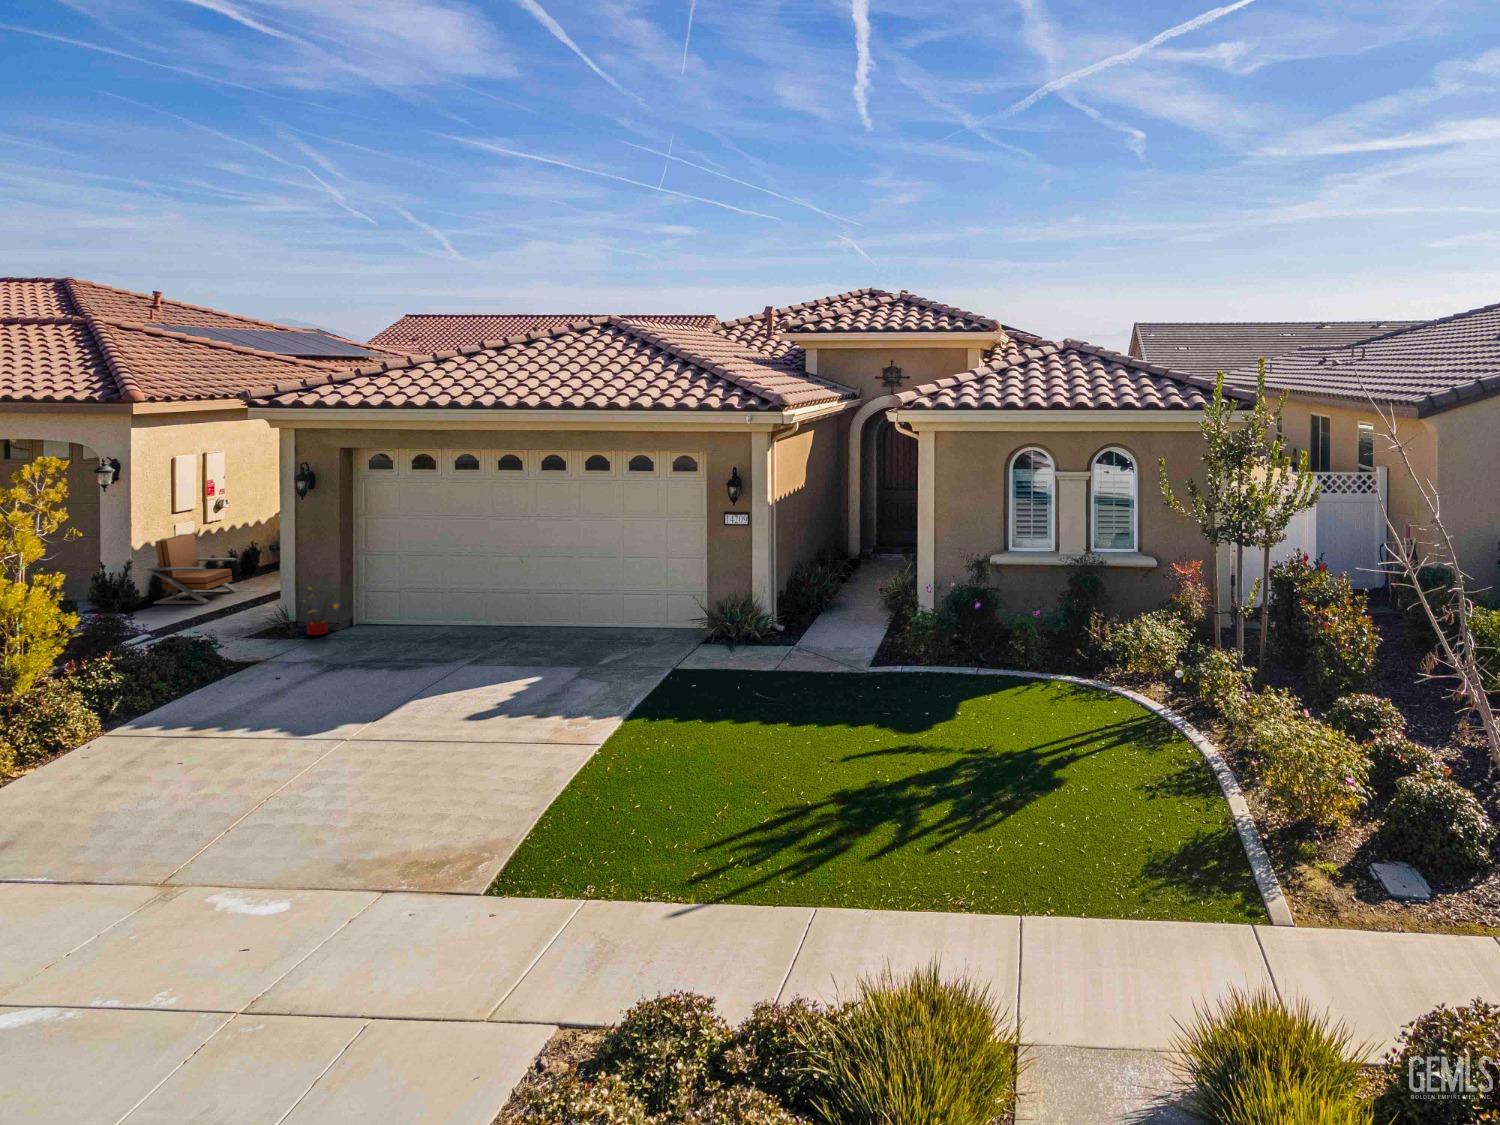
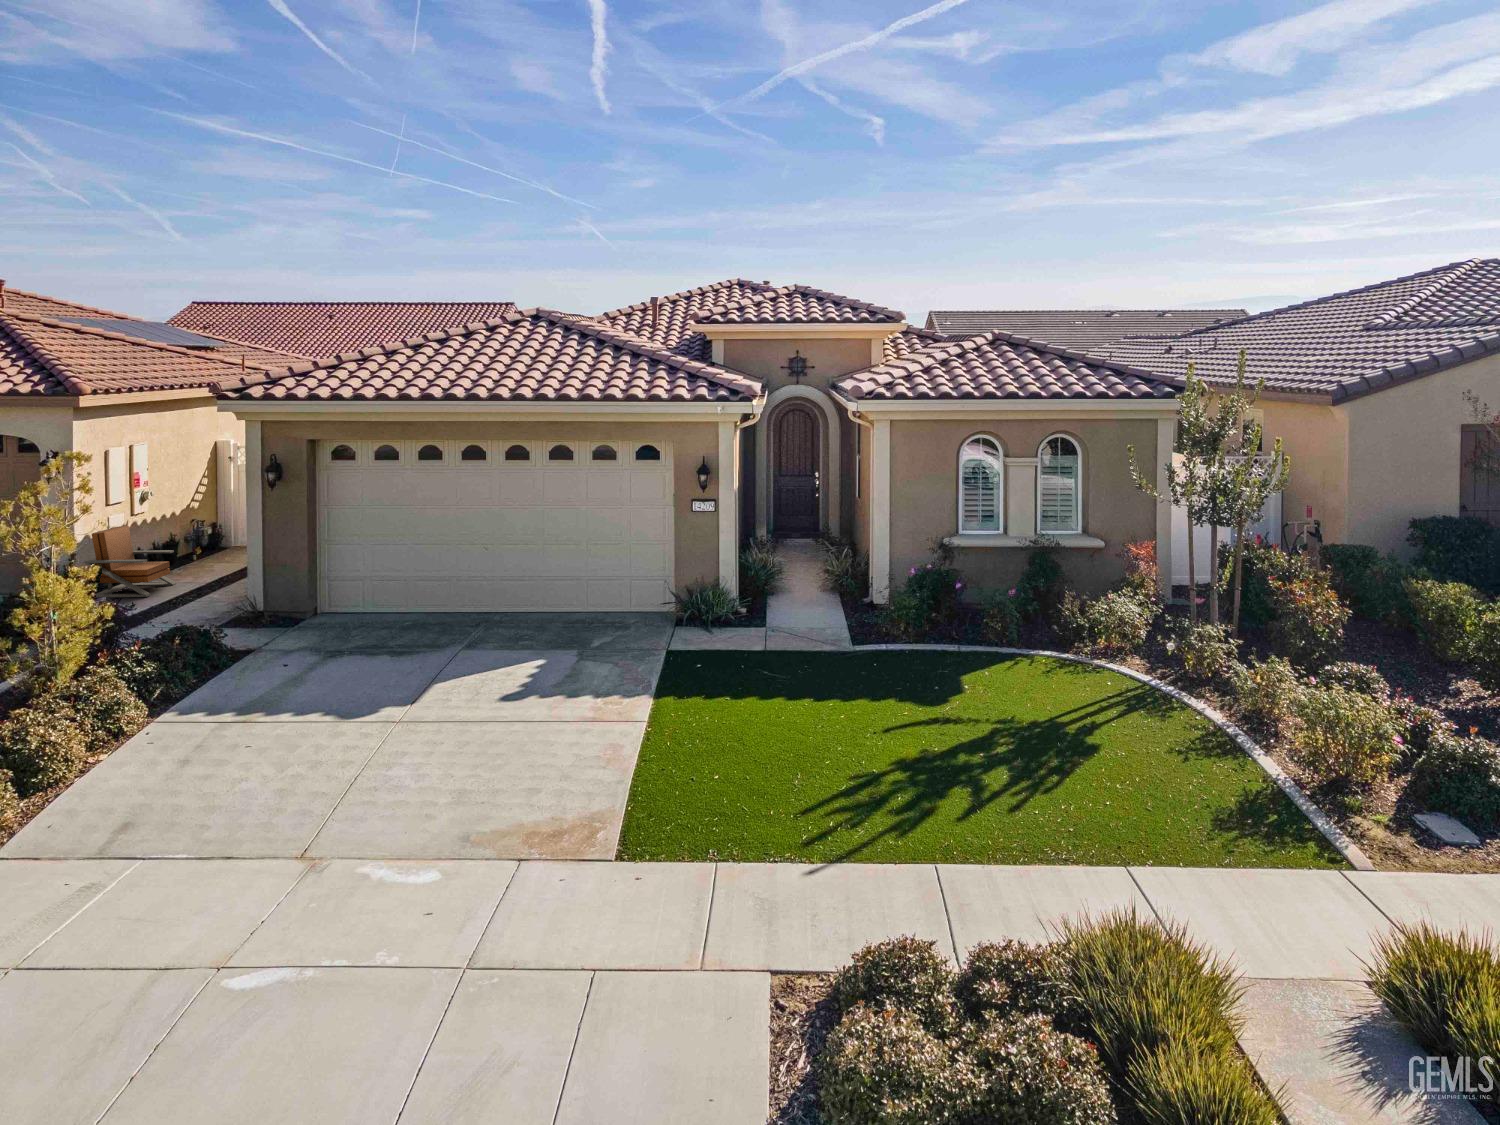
decorative plant: present [306,588,339,635] -> none [267,575,310,626]

